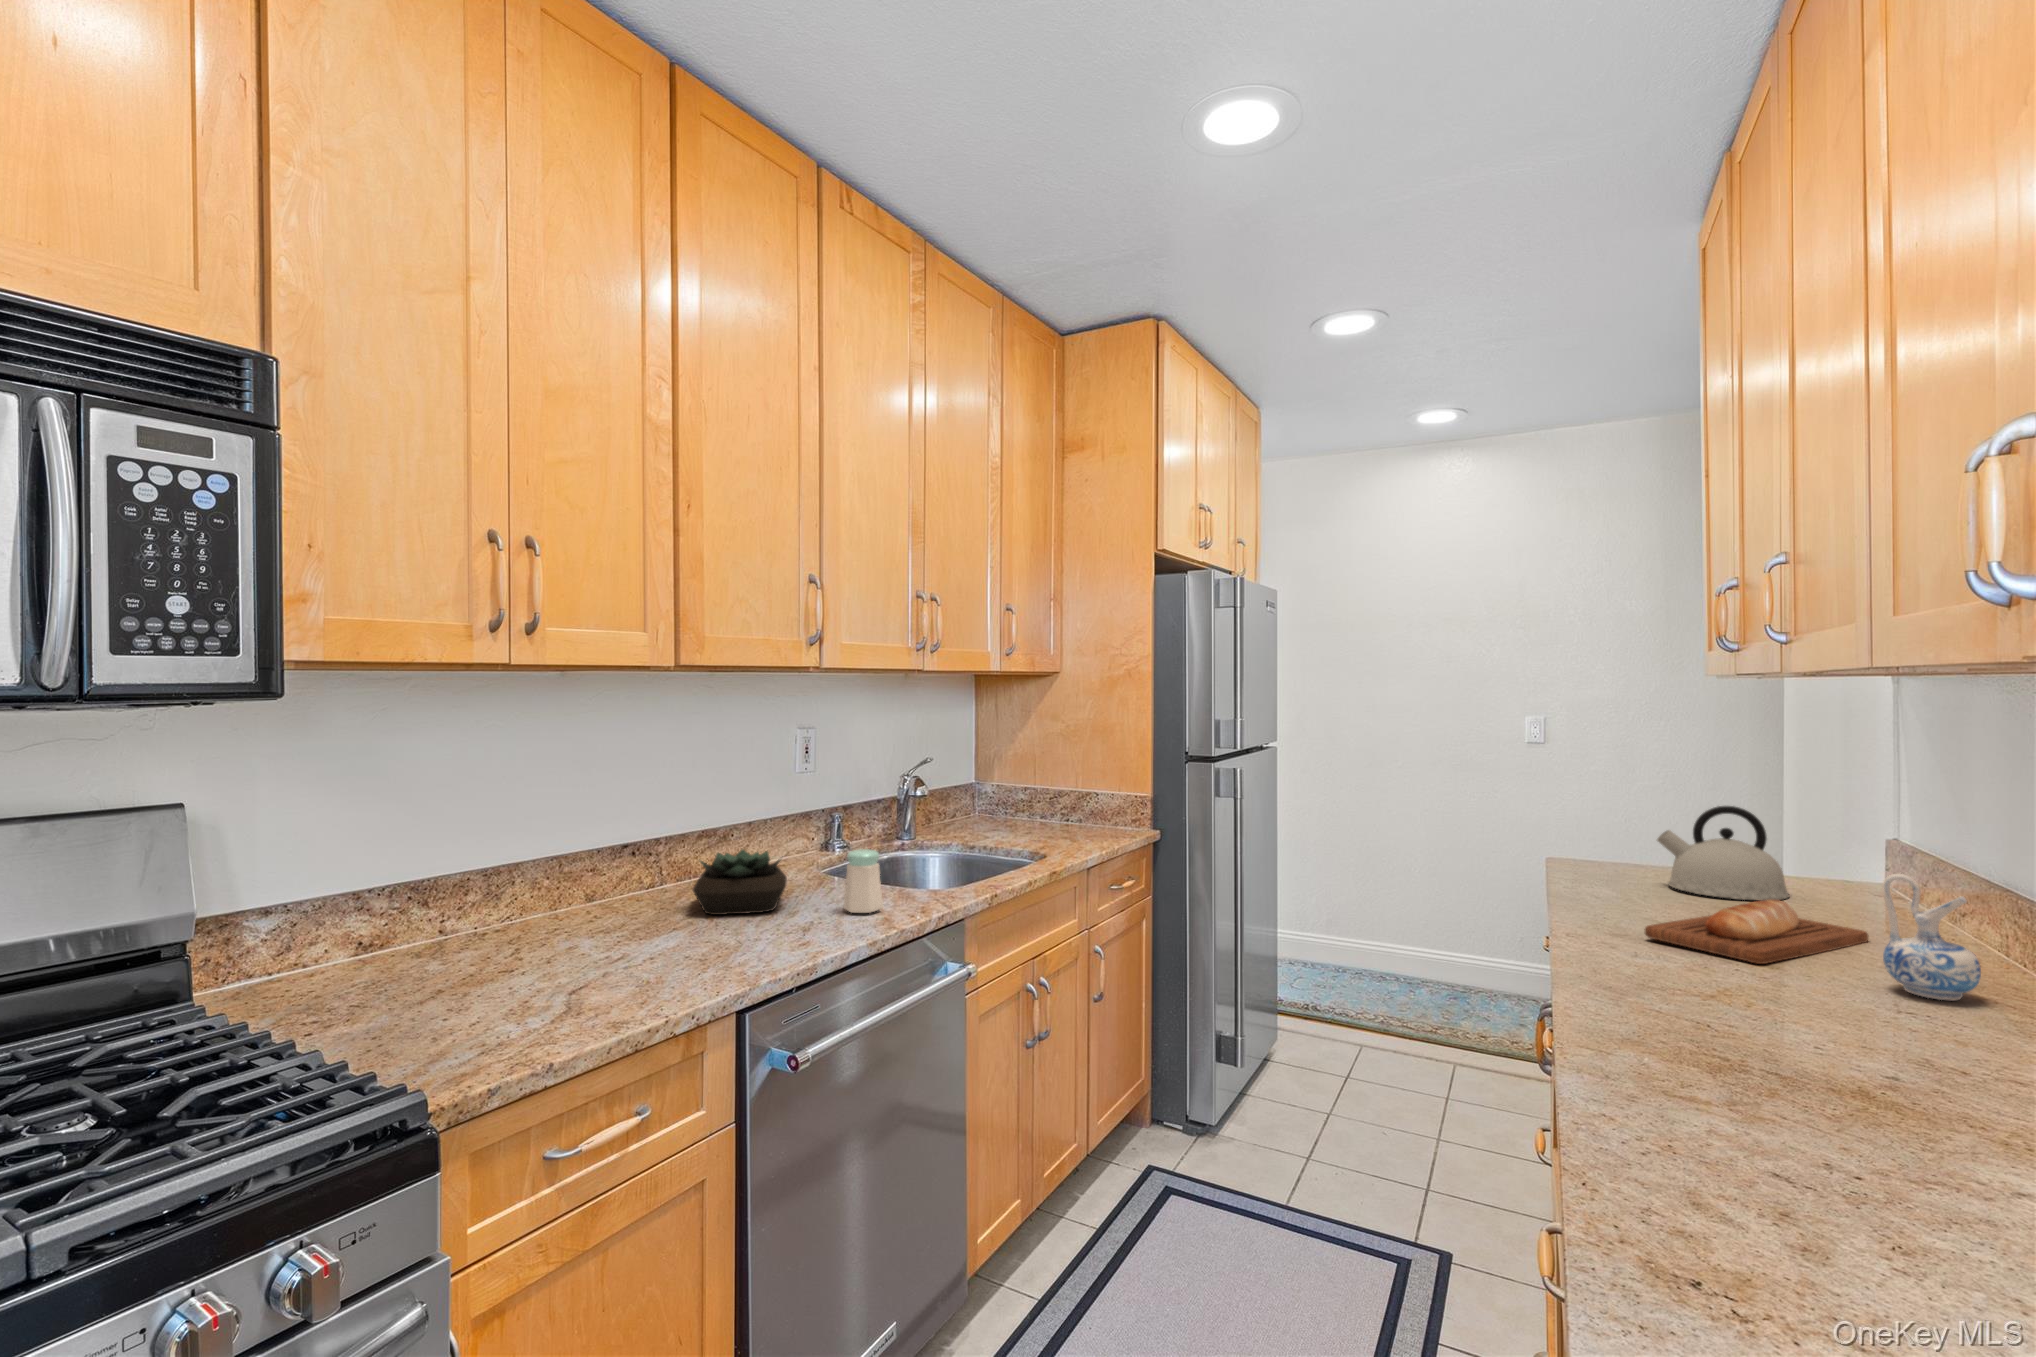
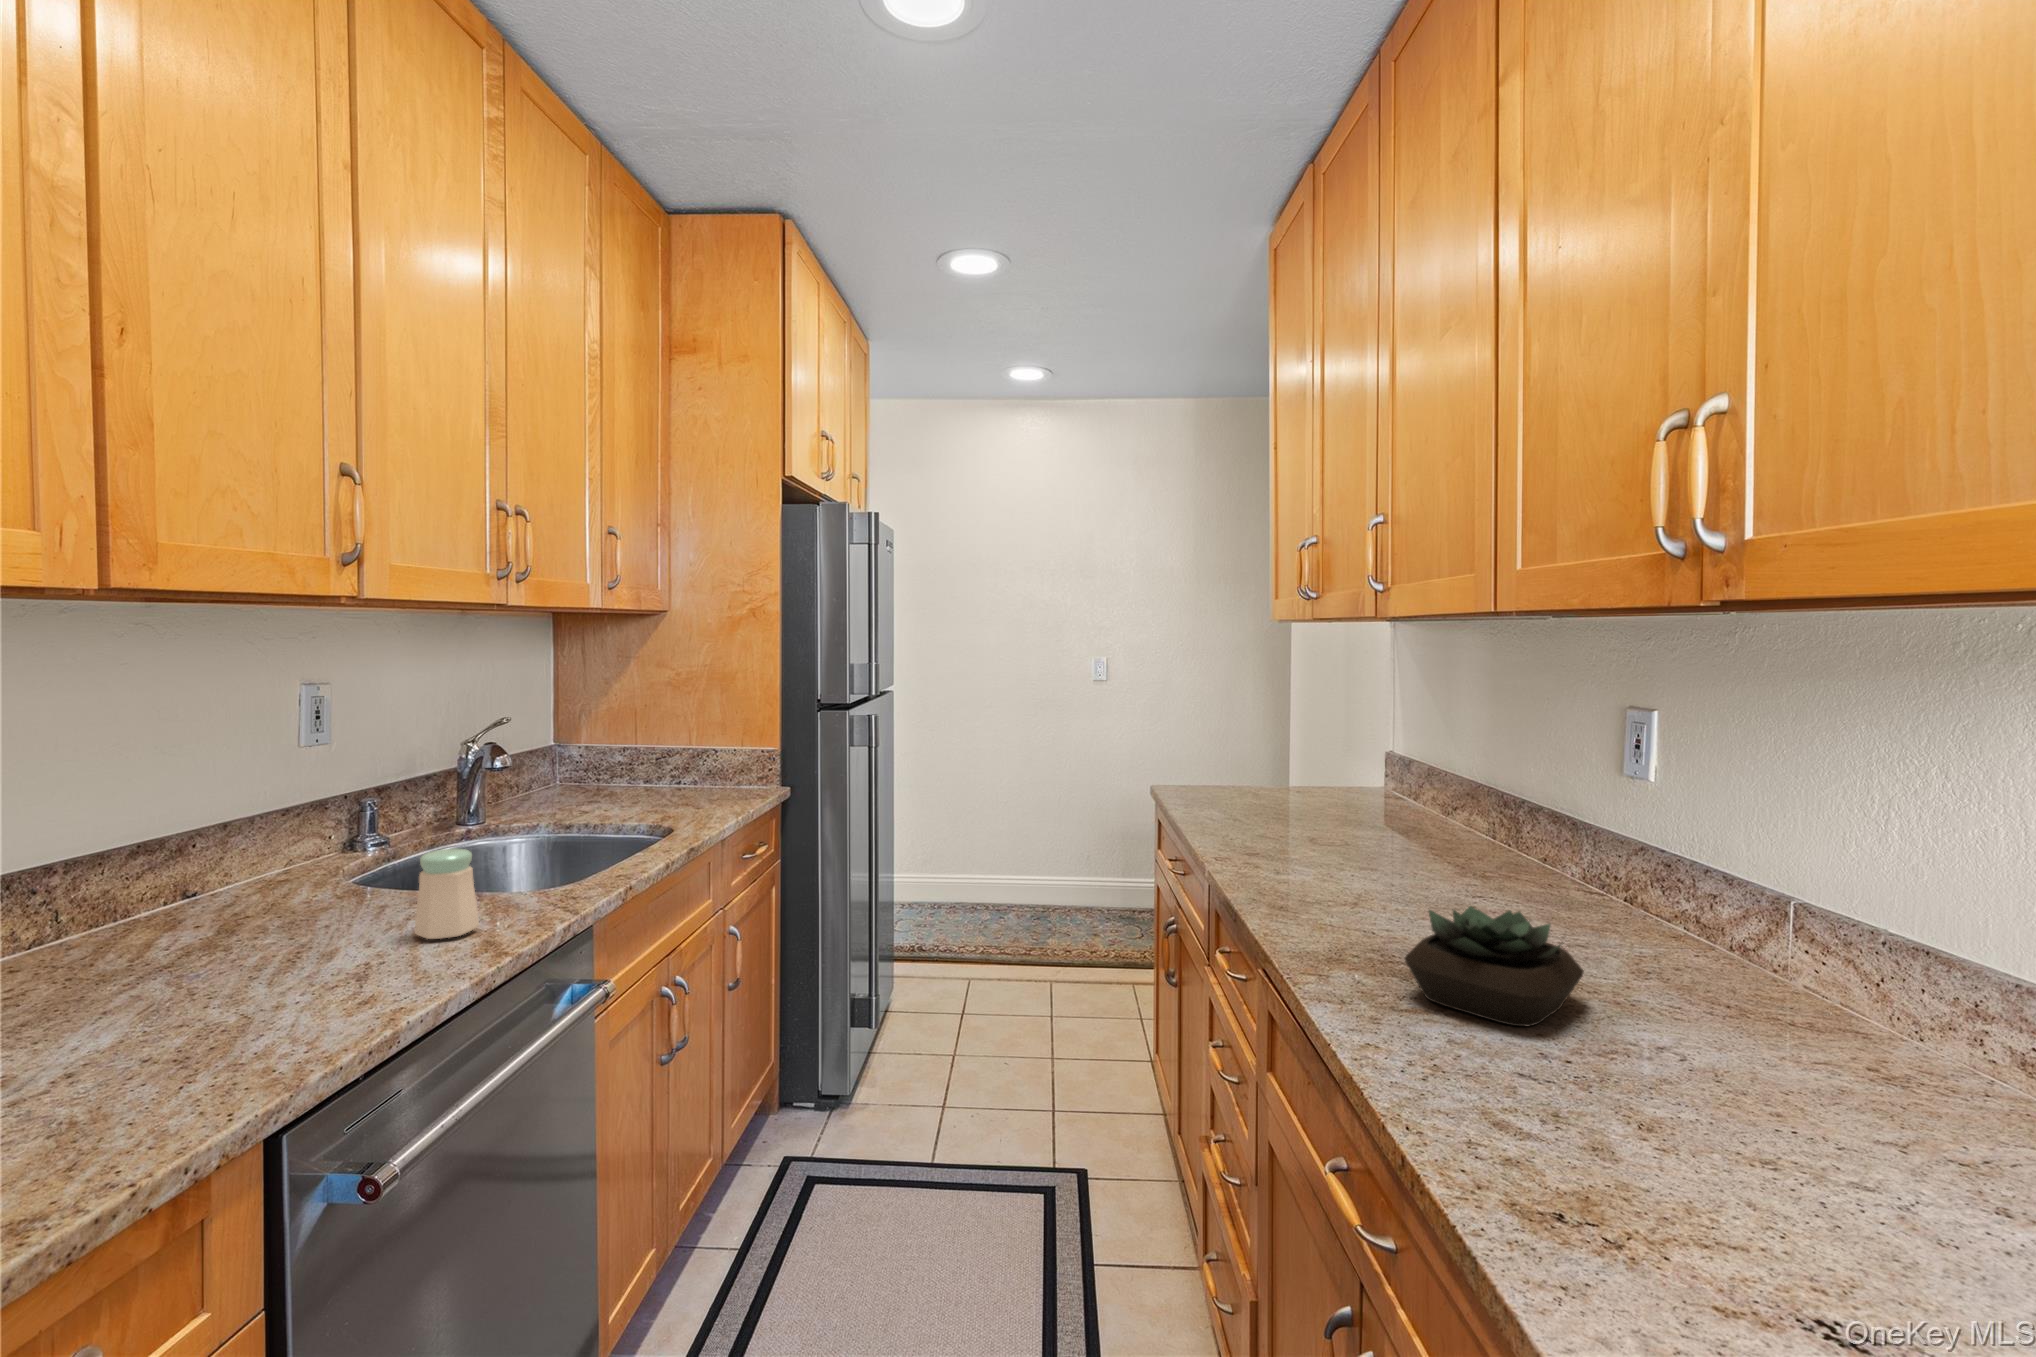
kettle: present [1657,806,1789,901] -> none [1243,737,1335,815]
succulent plant: present [693,850,787,915] -> present [1404,906,1584,1026]
ceramic pitcher: present [1882,874,1981,1001] -> none [1453,788,1516,886]
bread loaf: present [1644,900,1869,964] -> none [1272,815,1411,871]

